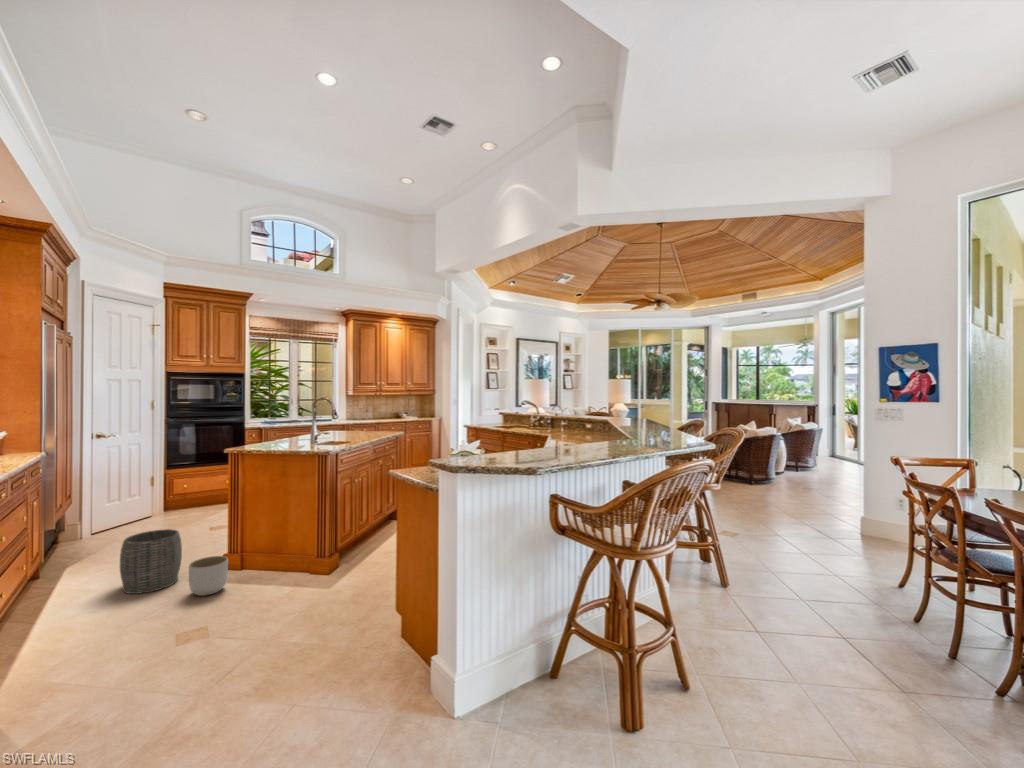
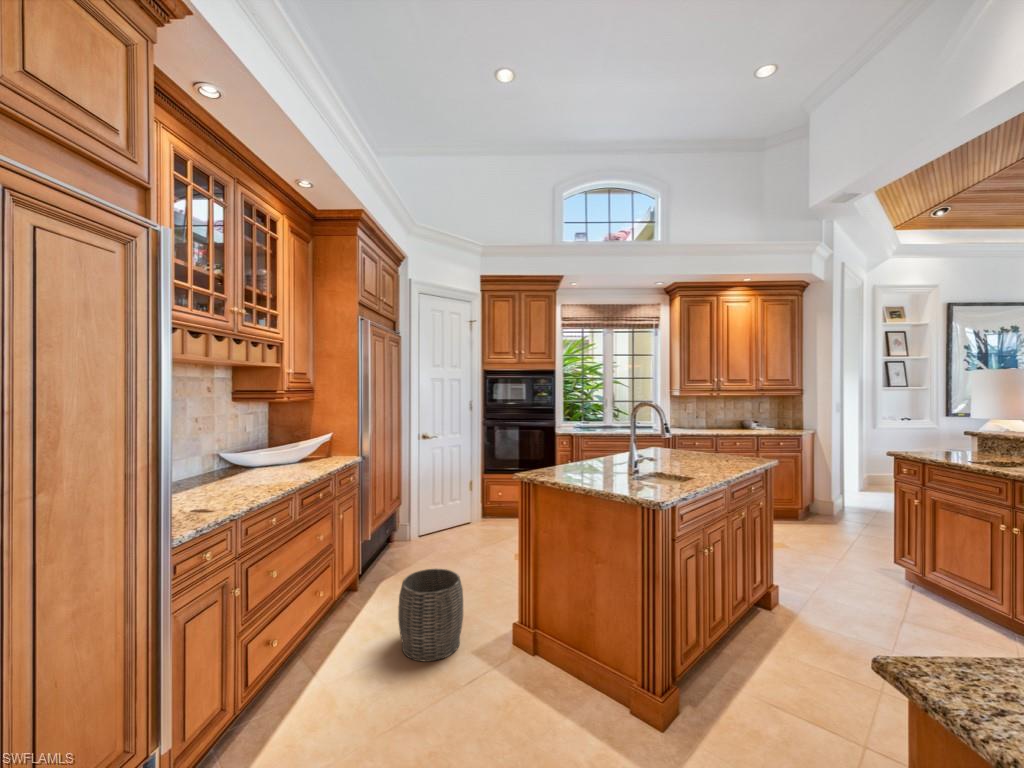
planter: present [189,556,228,596] -> none [457,636,507,706]

